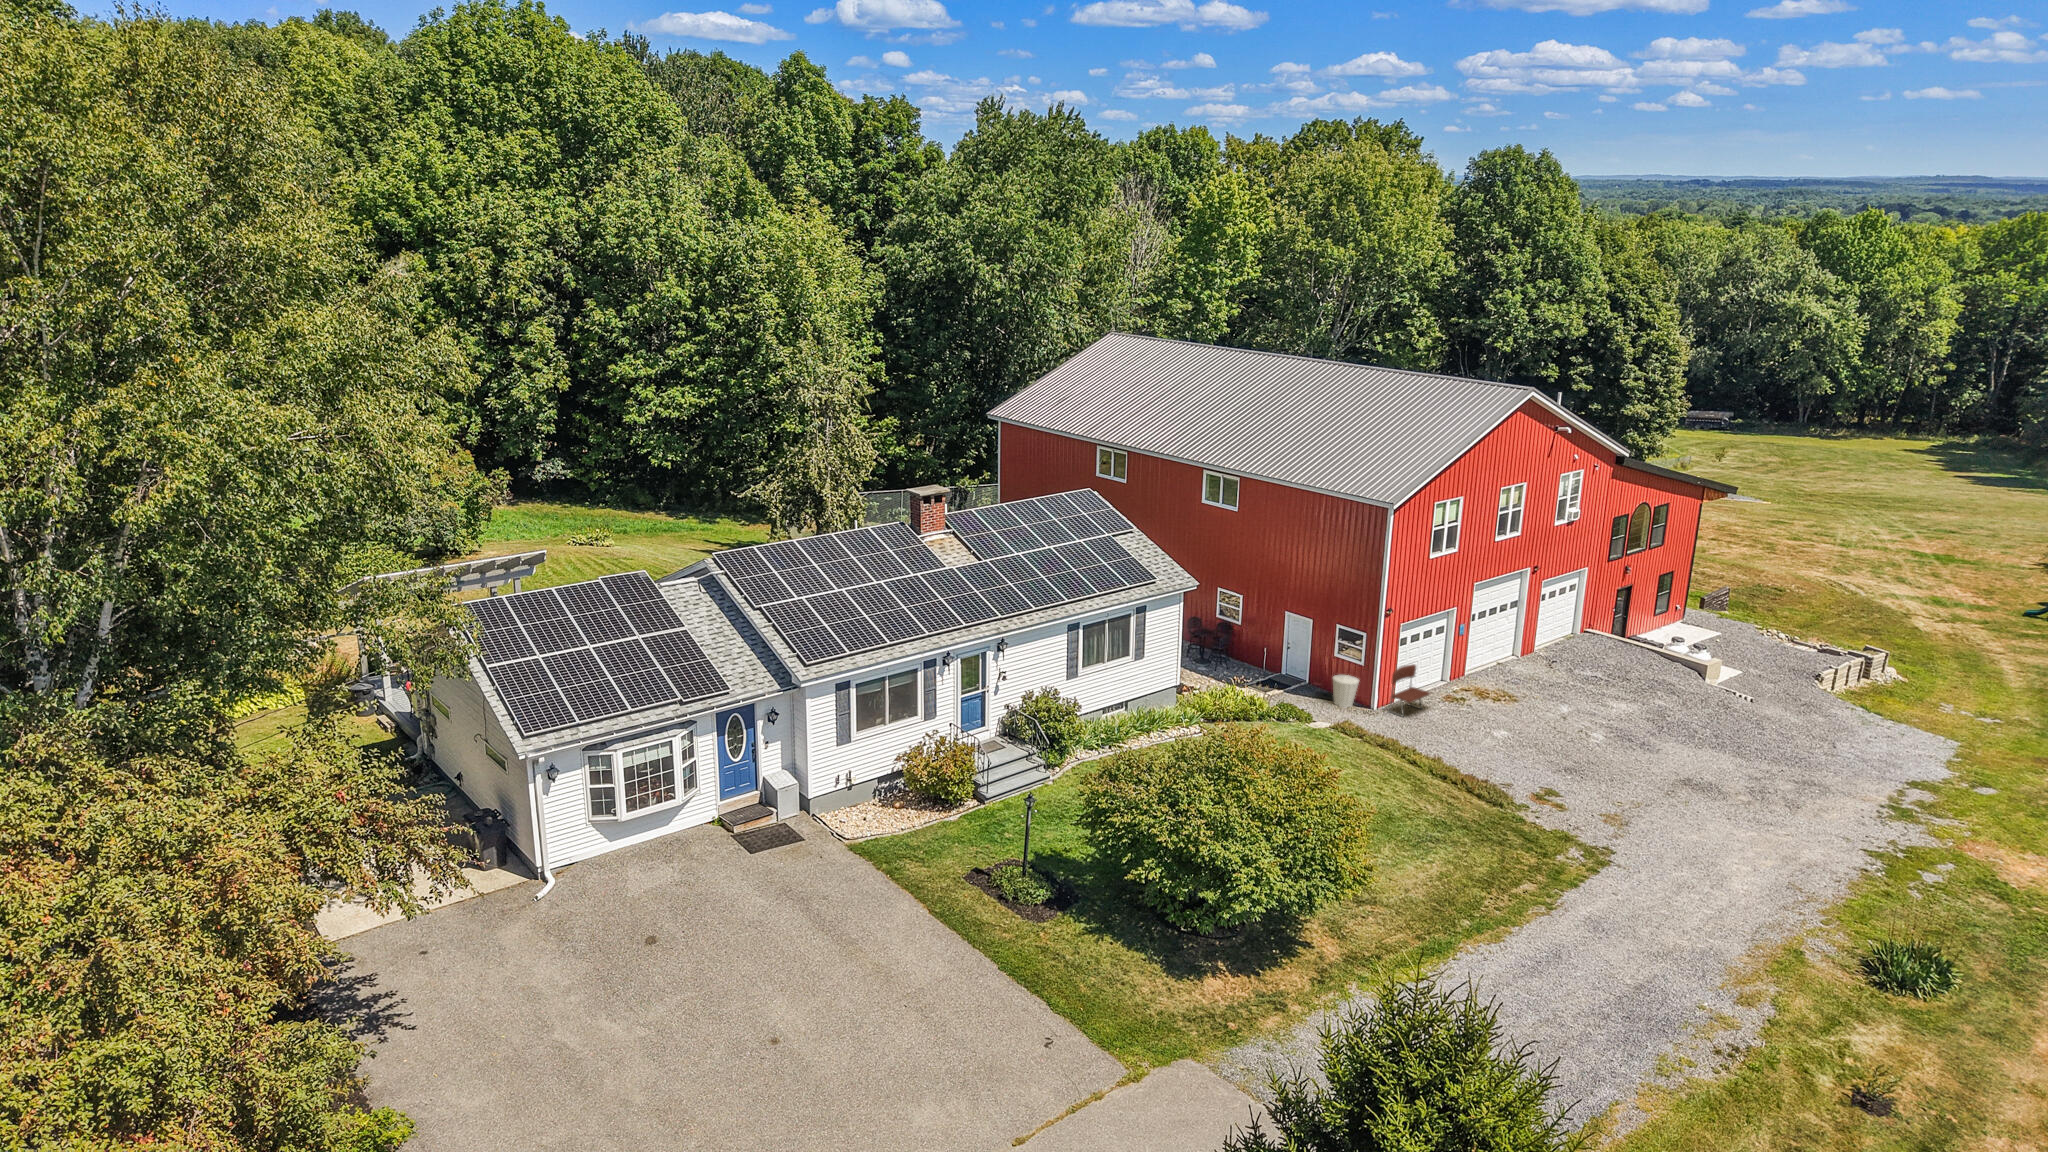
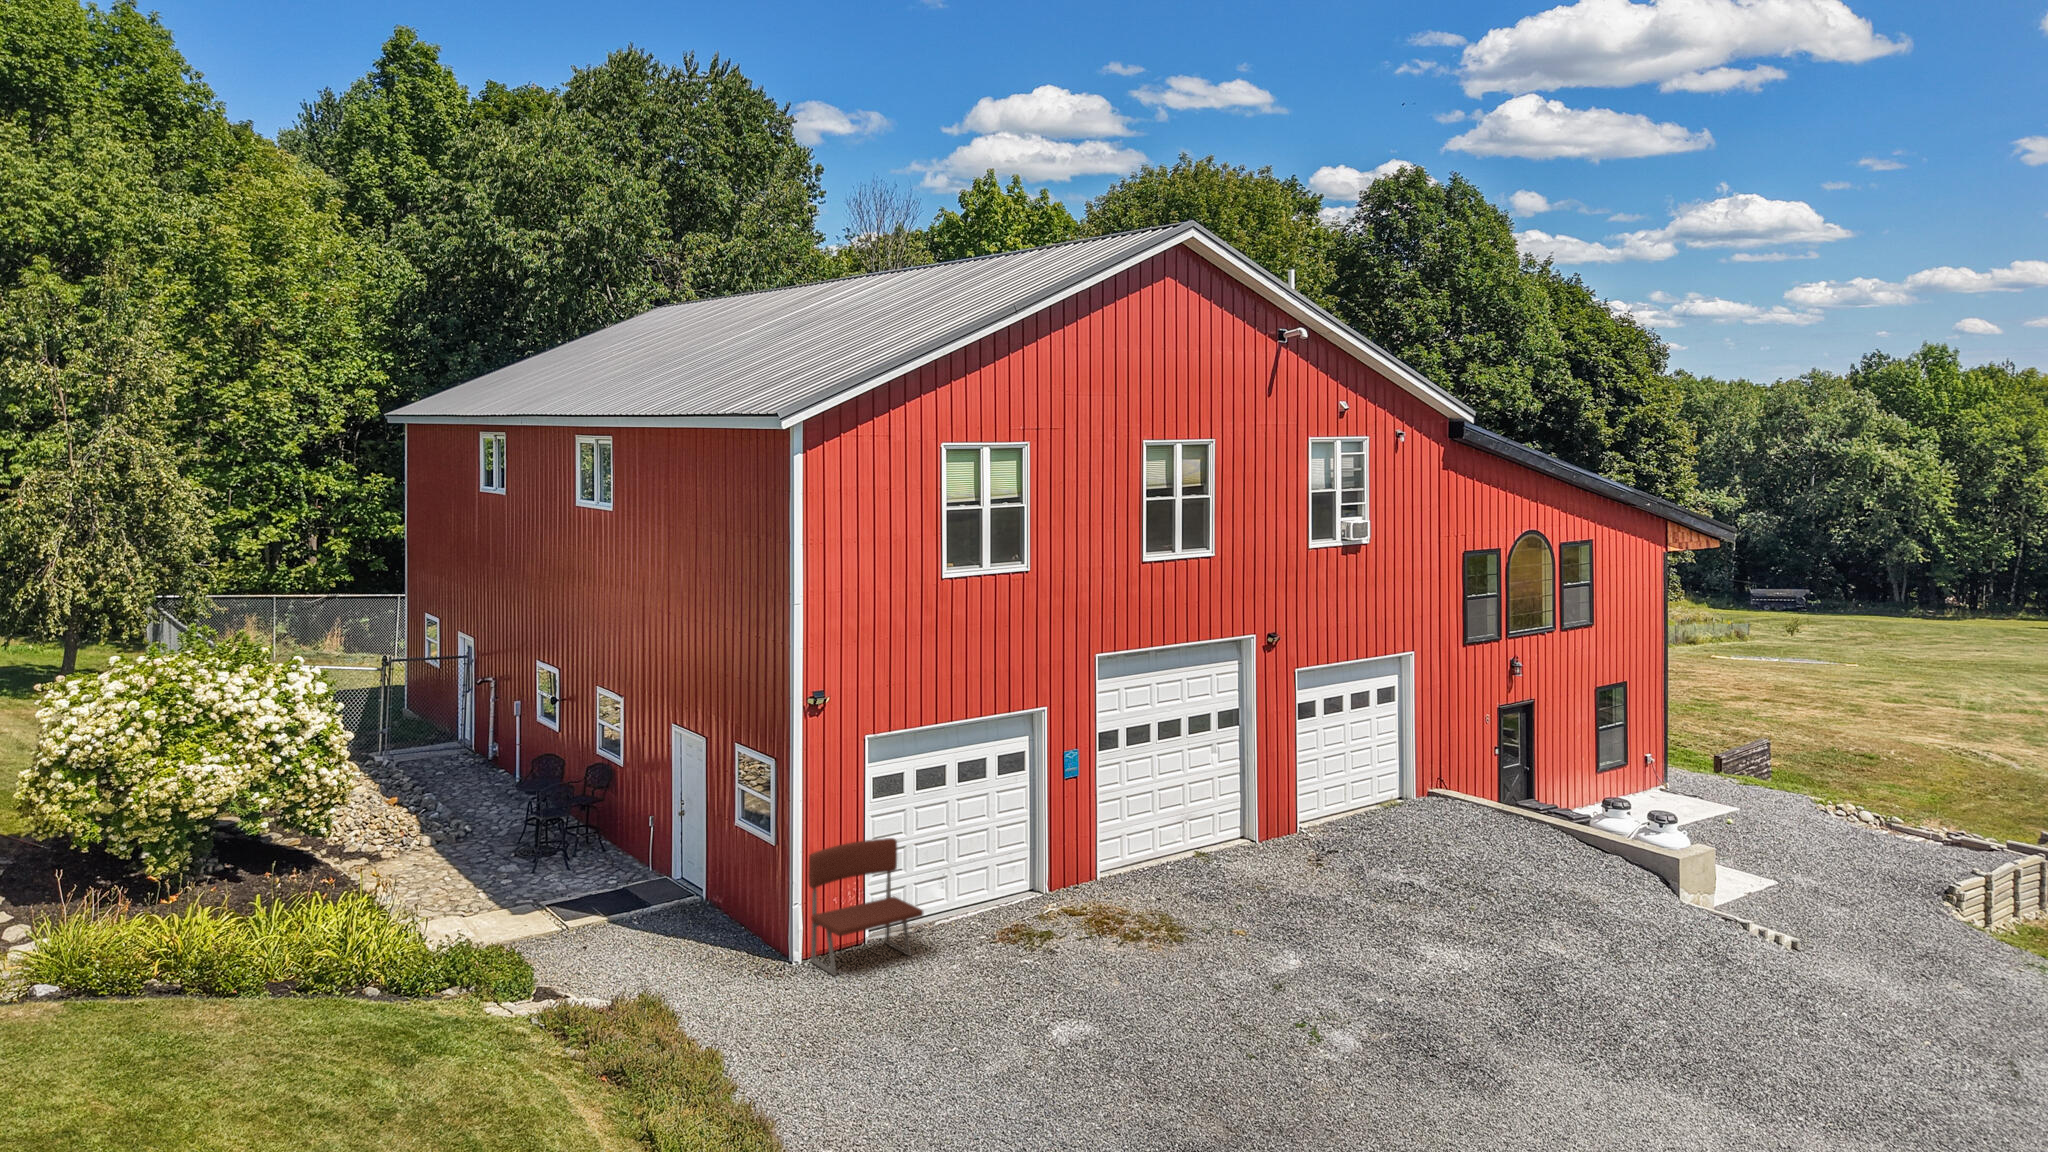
trash can: present [1333,675,1359,707] -> none [686,867,754,949]

